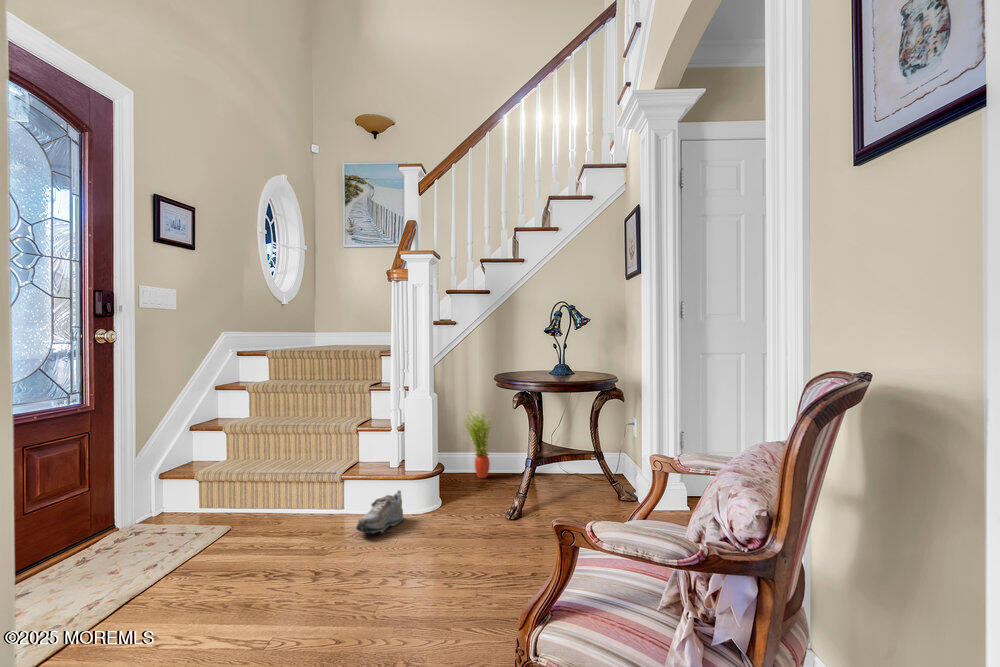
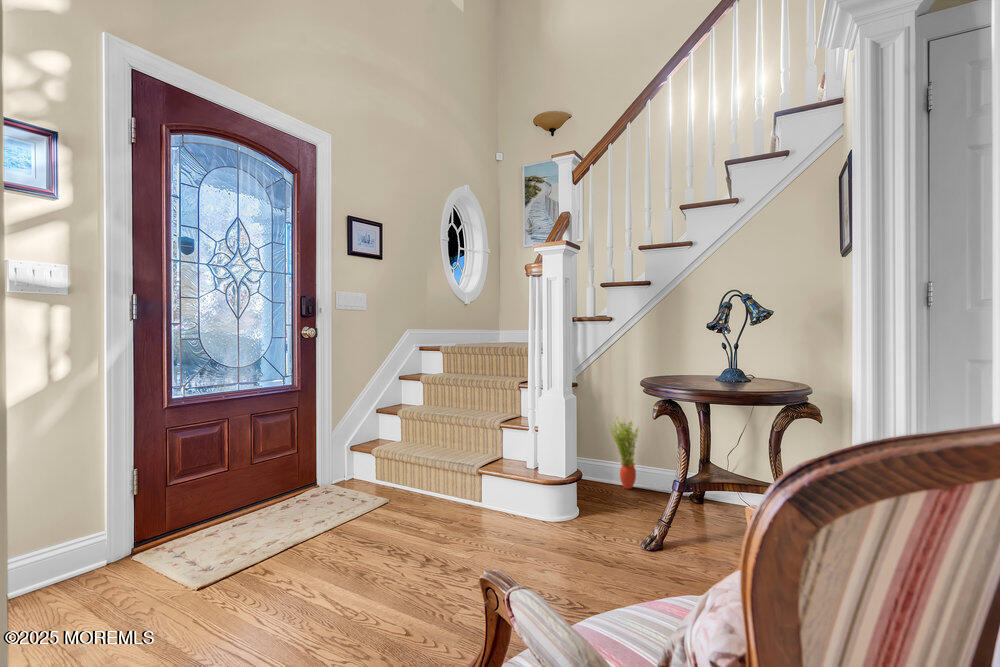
shoe: present [356,490,404,533] -> none [477,492,528,532]

